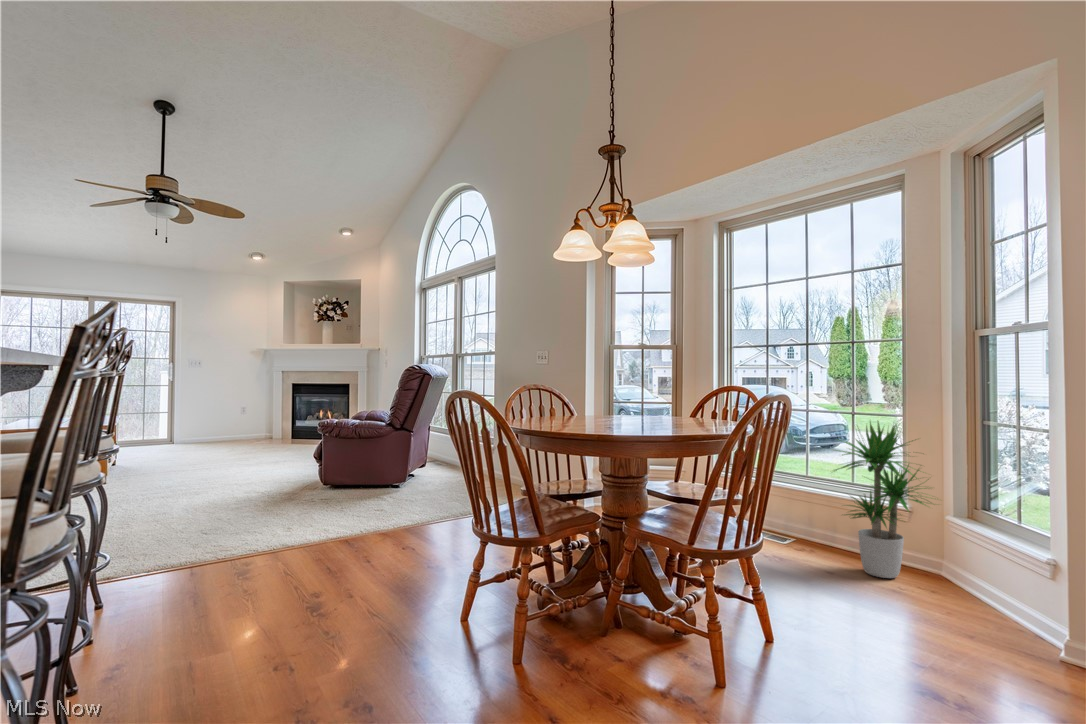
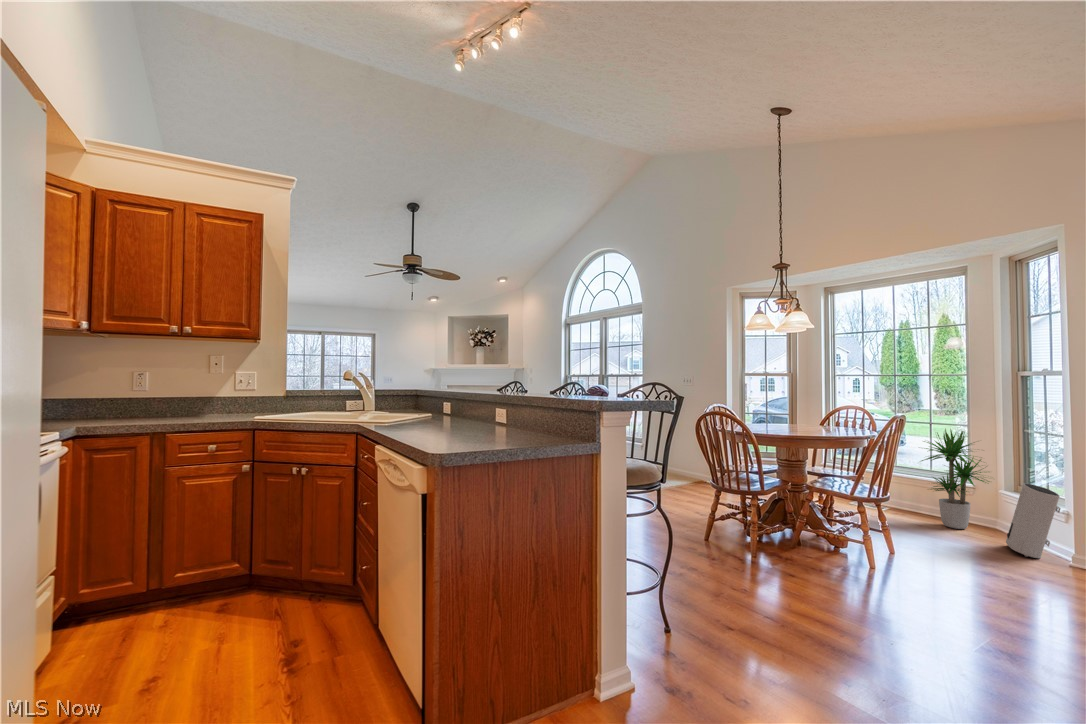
air purifier: none [954,508,1043,642] -> present [1006,483,1060,558]

